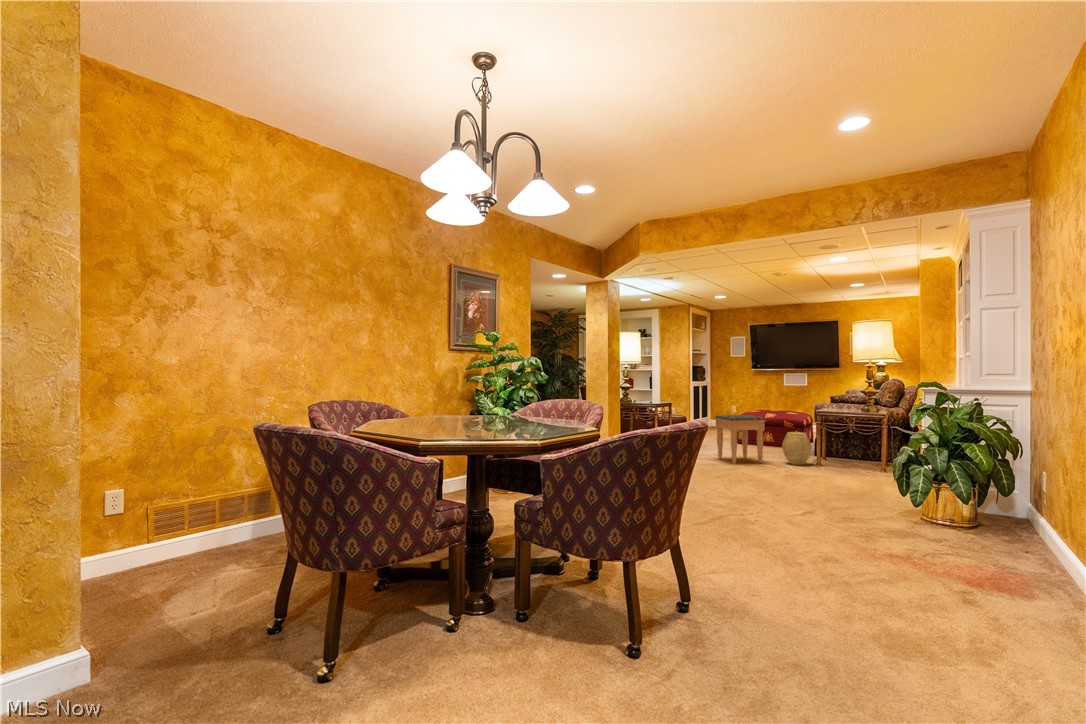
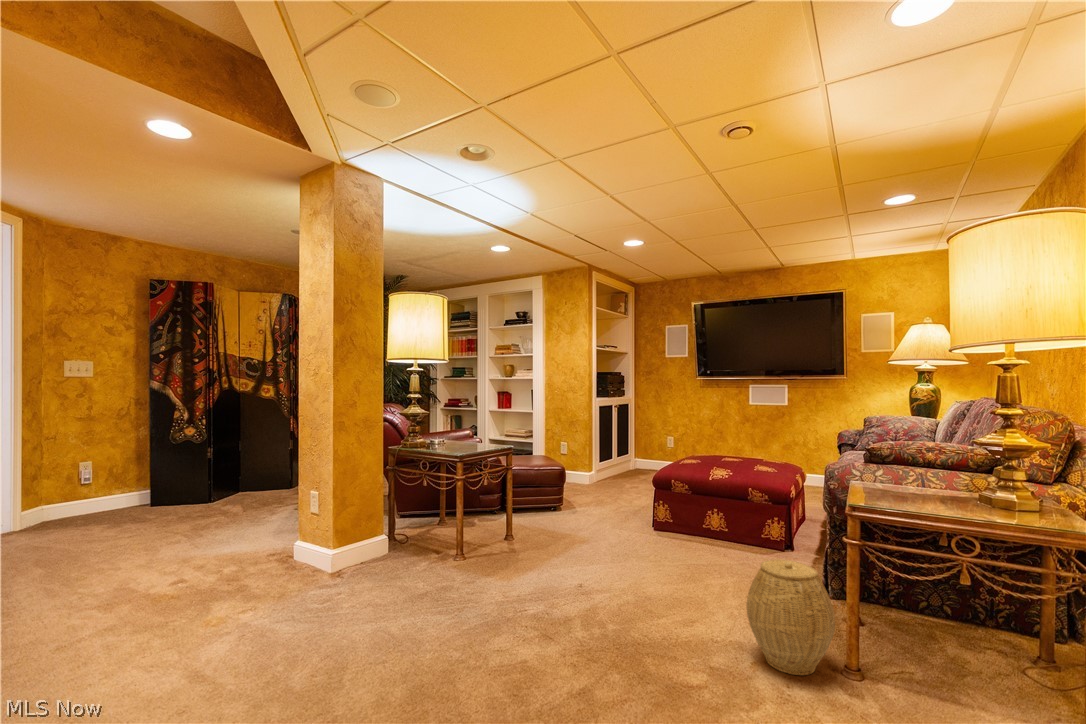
footstool: present [714,415,766,464] -> none [563,498,699,667]

